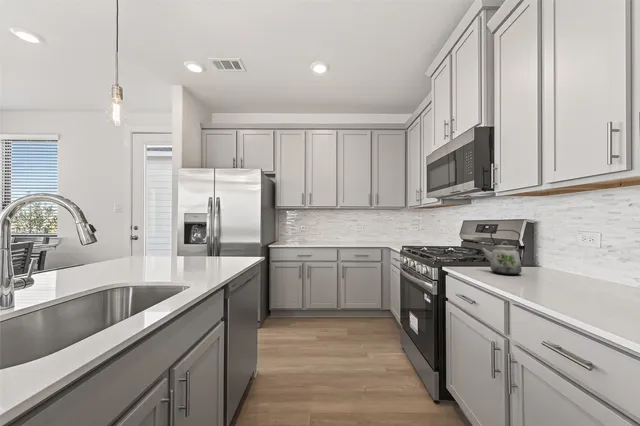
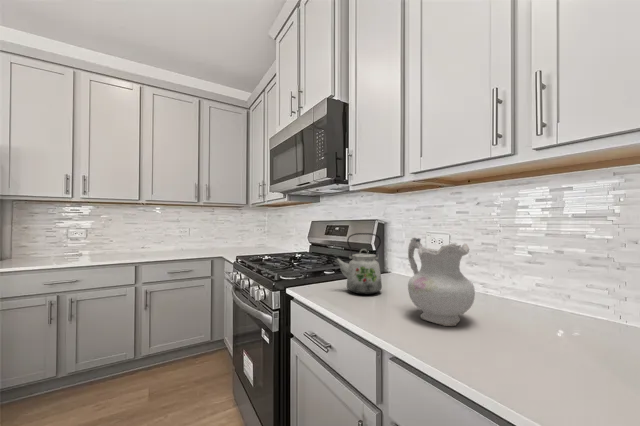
ceramic pitcher: none [535,233,594,295] -> present [408,238,475,326]

